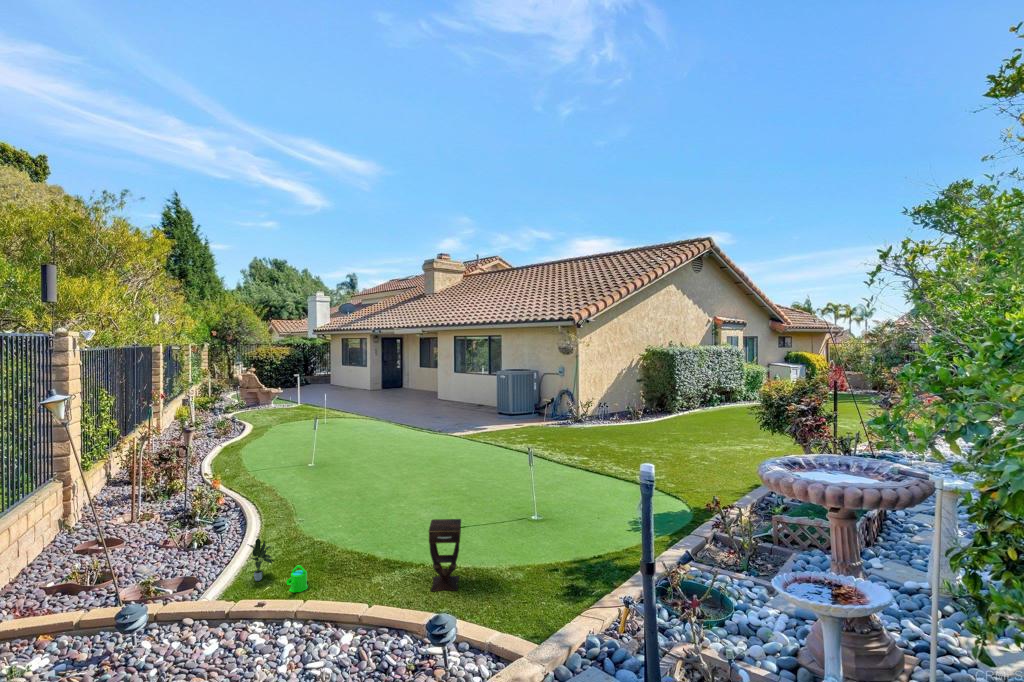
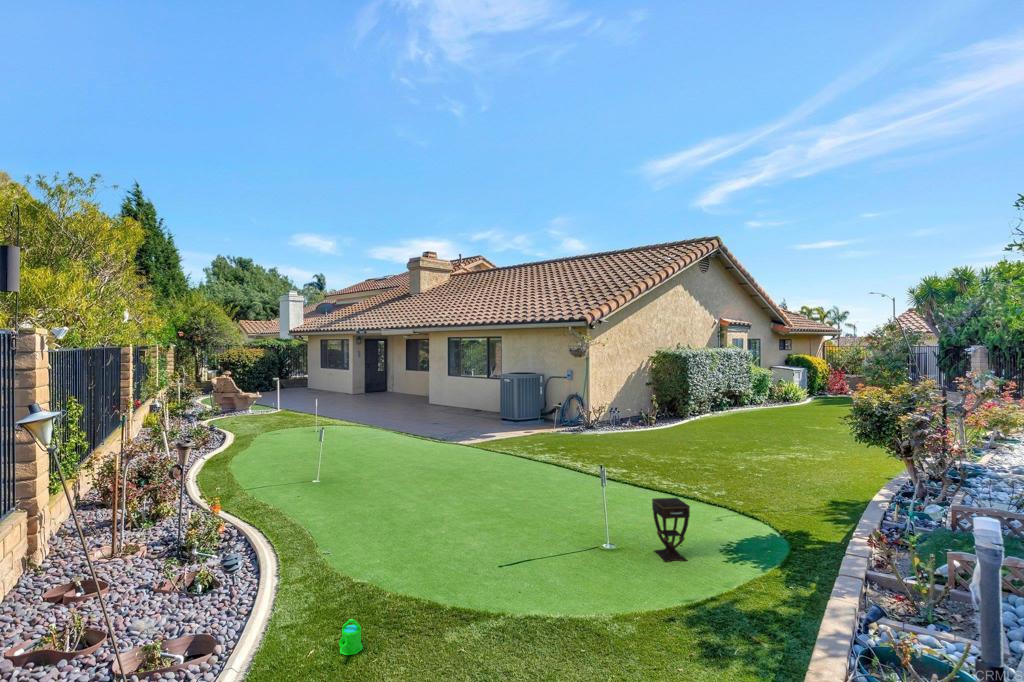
side table: present [429,519,461,592] -> present [652,498,690,562]
potted plant: present [247,539,274,581] -> none [281,585,317,640]

